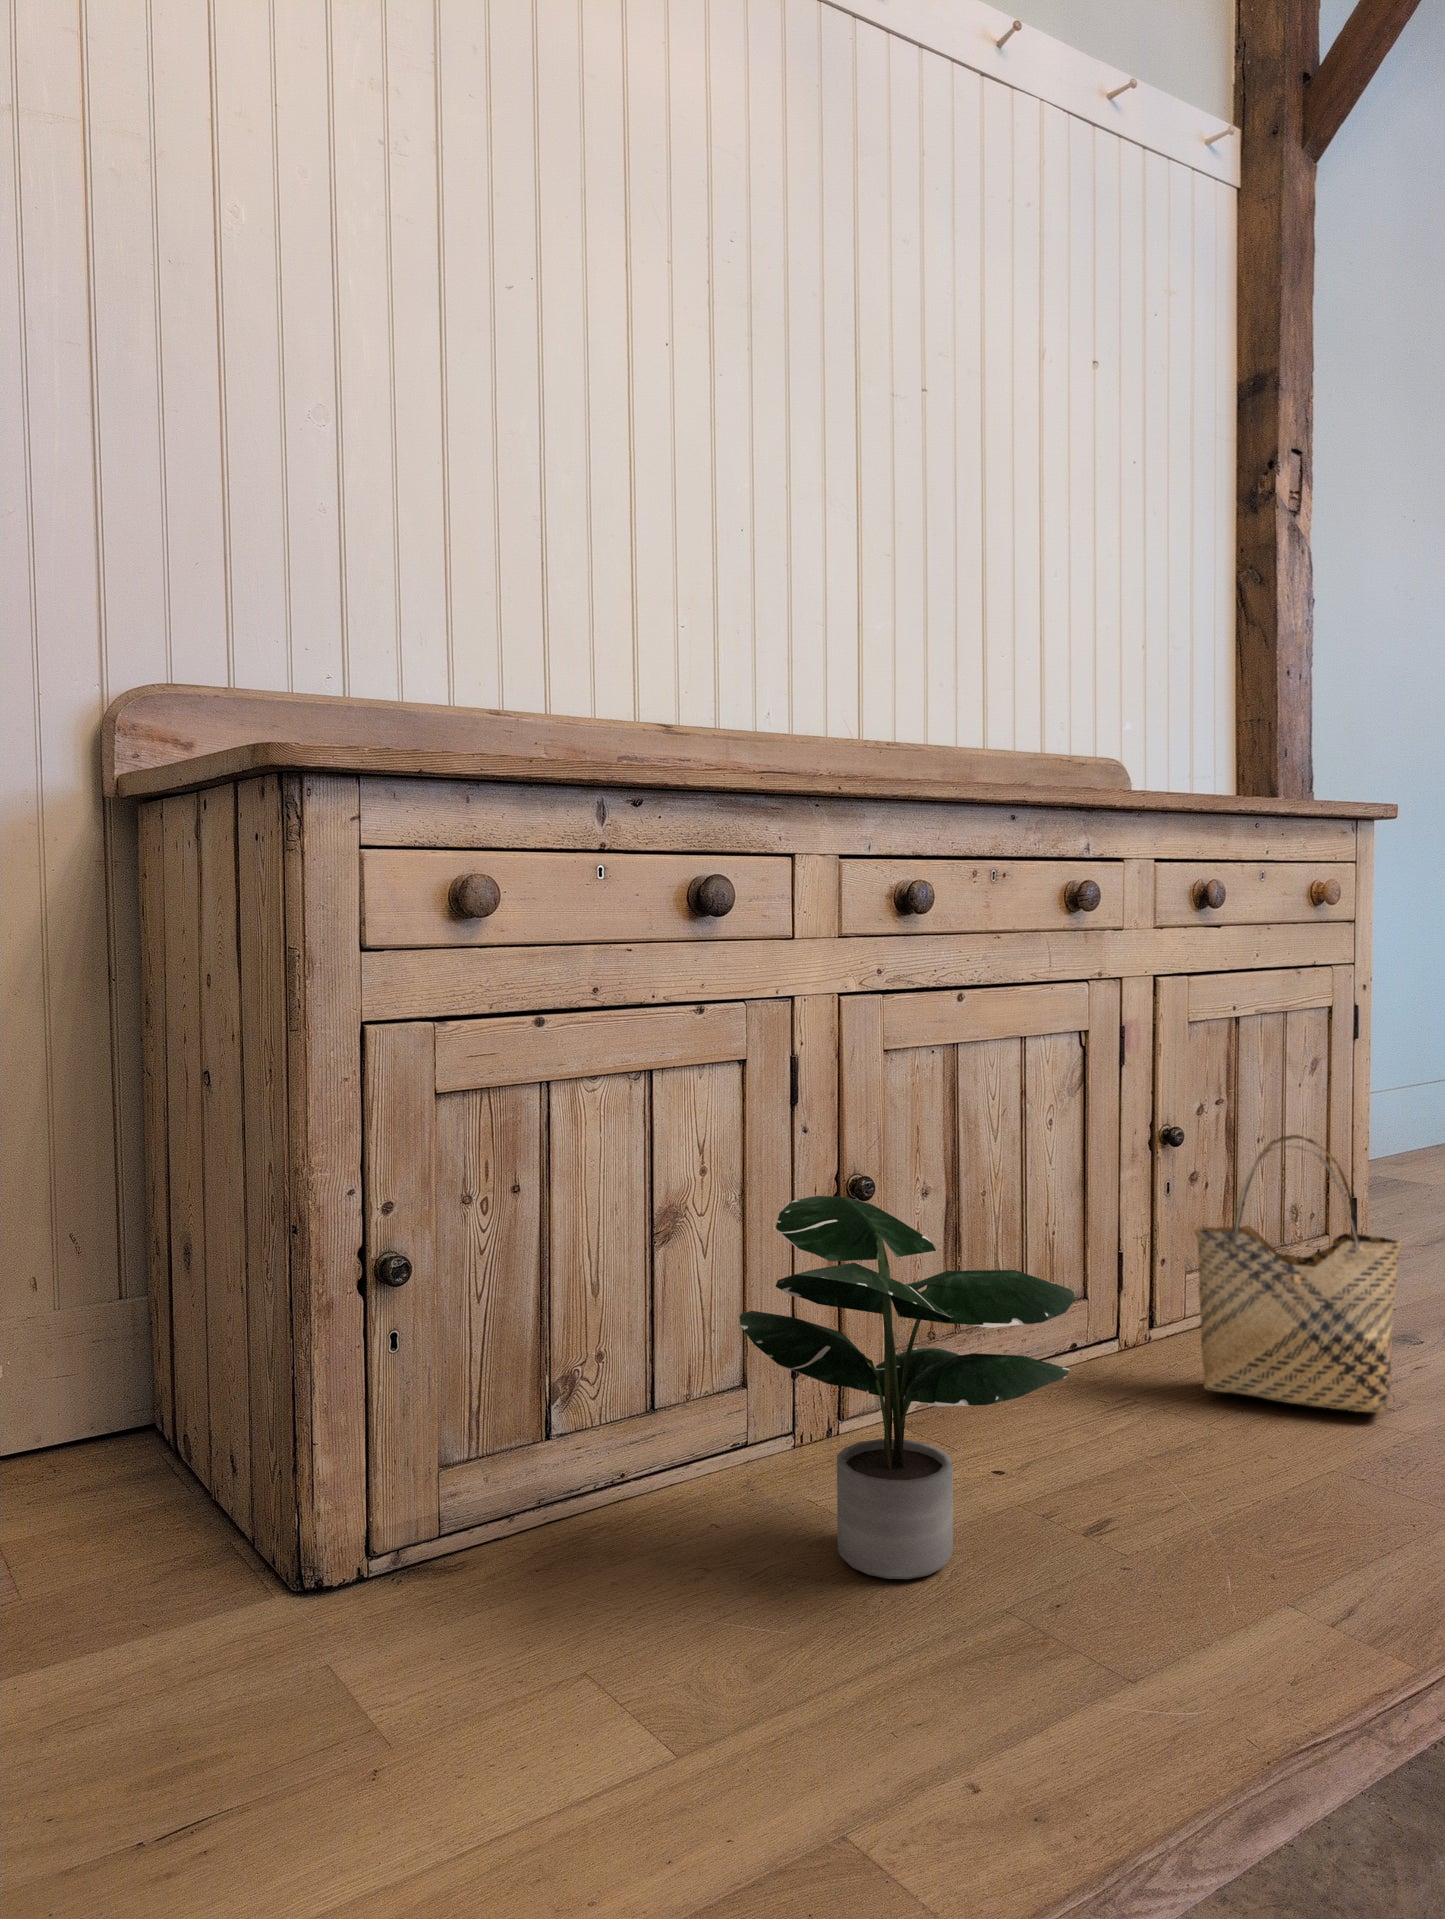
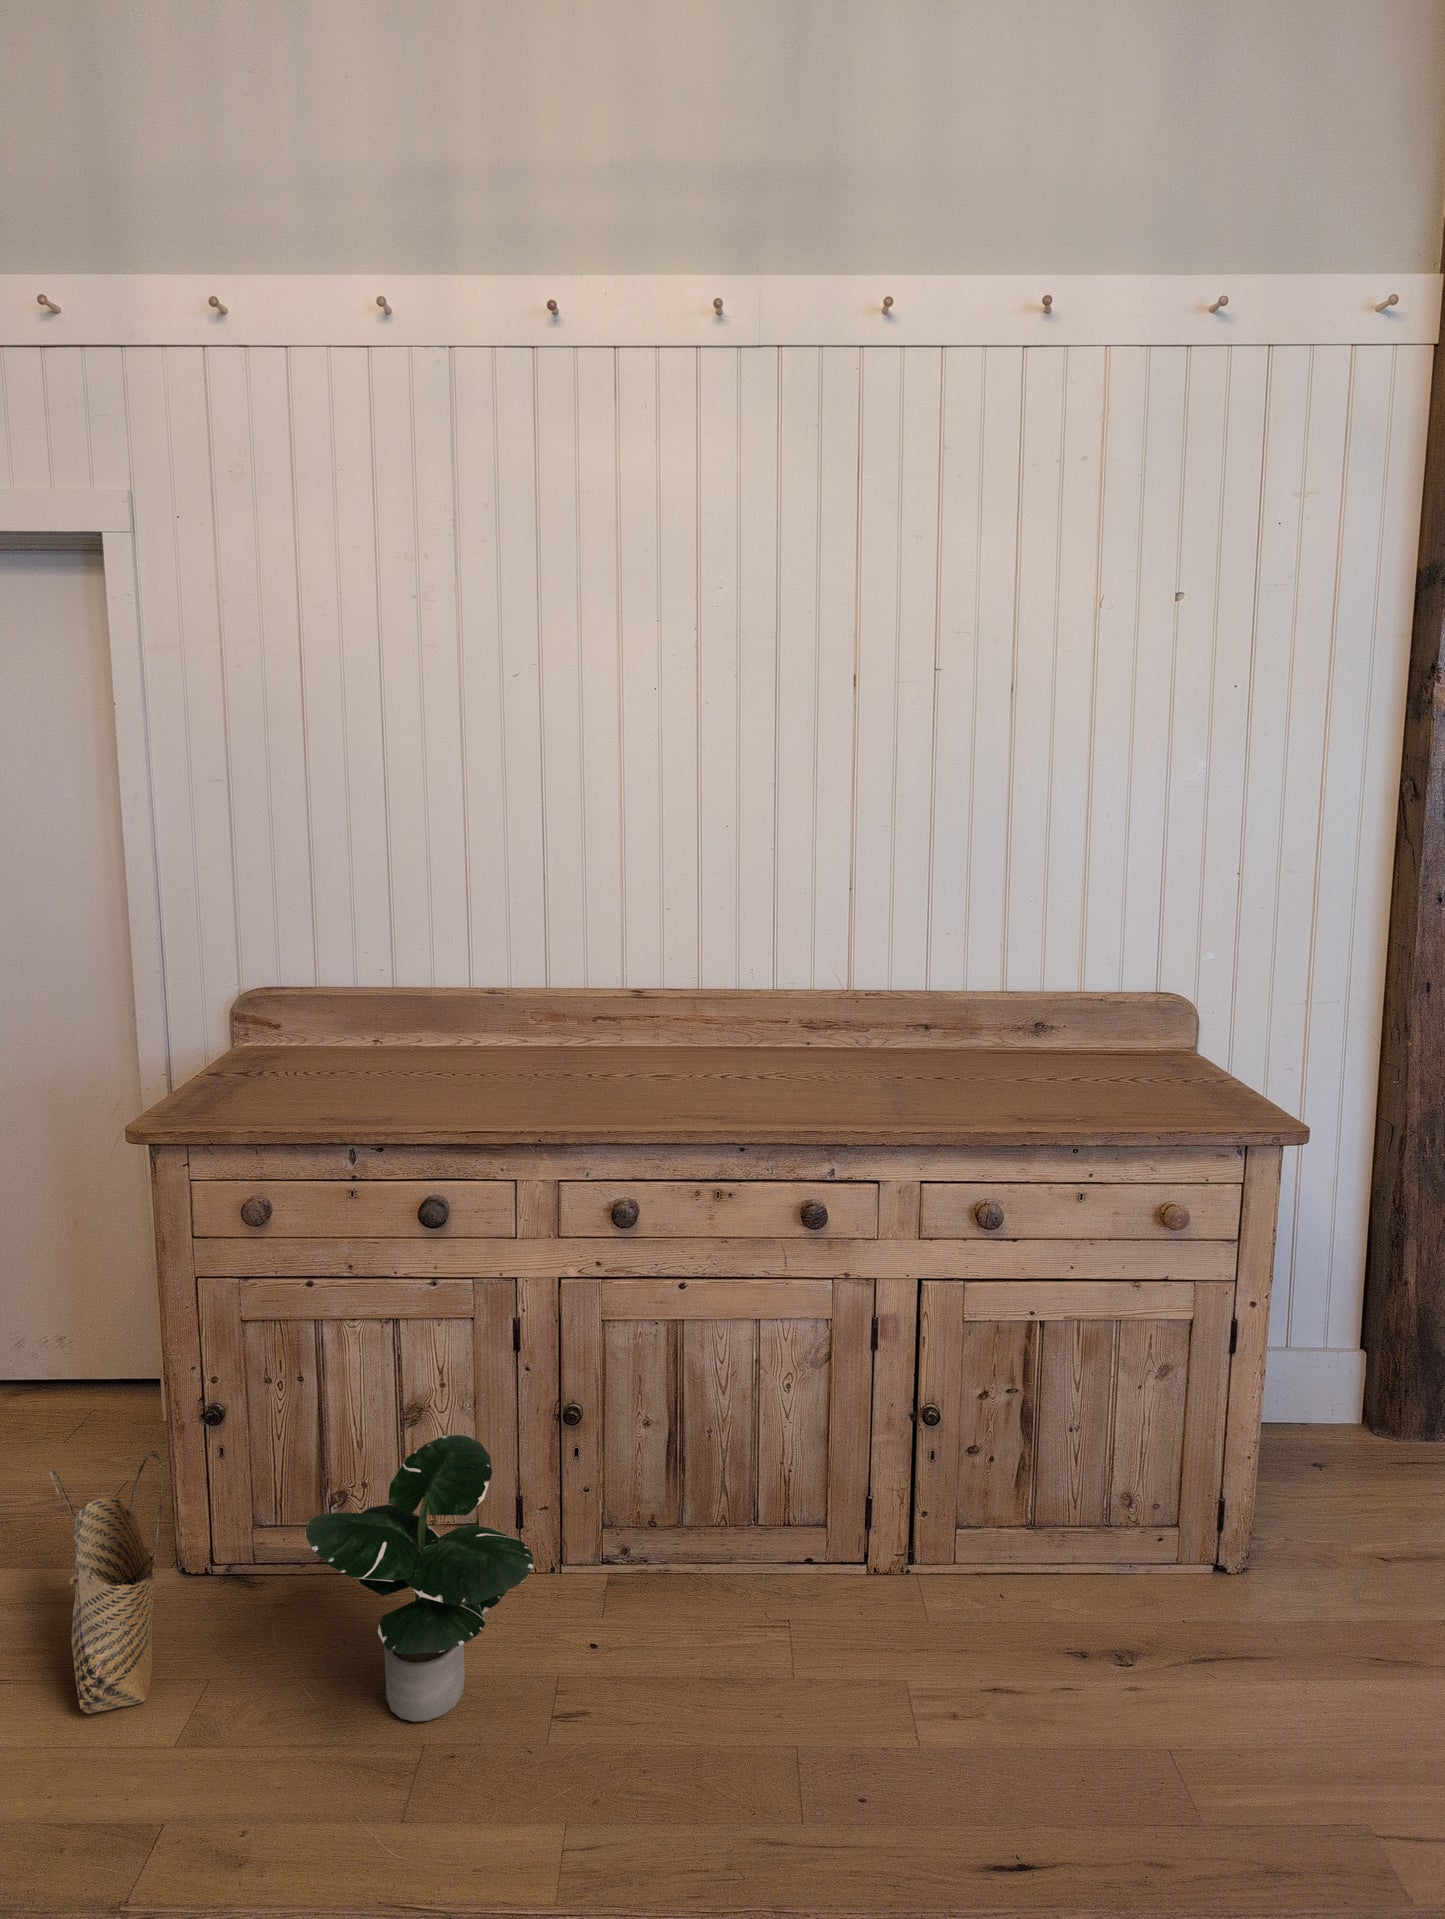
woven basket: present [1194,1135,1401,1412] -> present [50,1451,163,1713]

